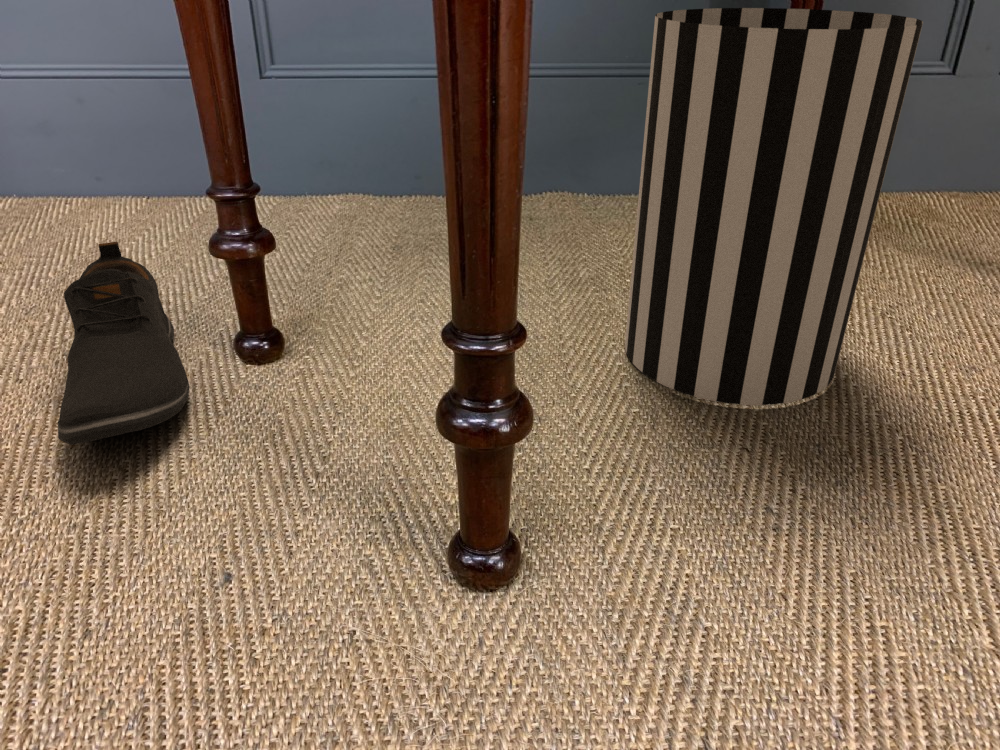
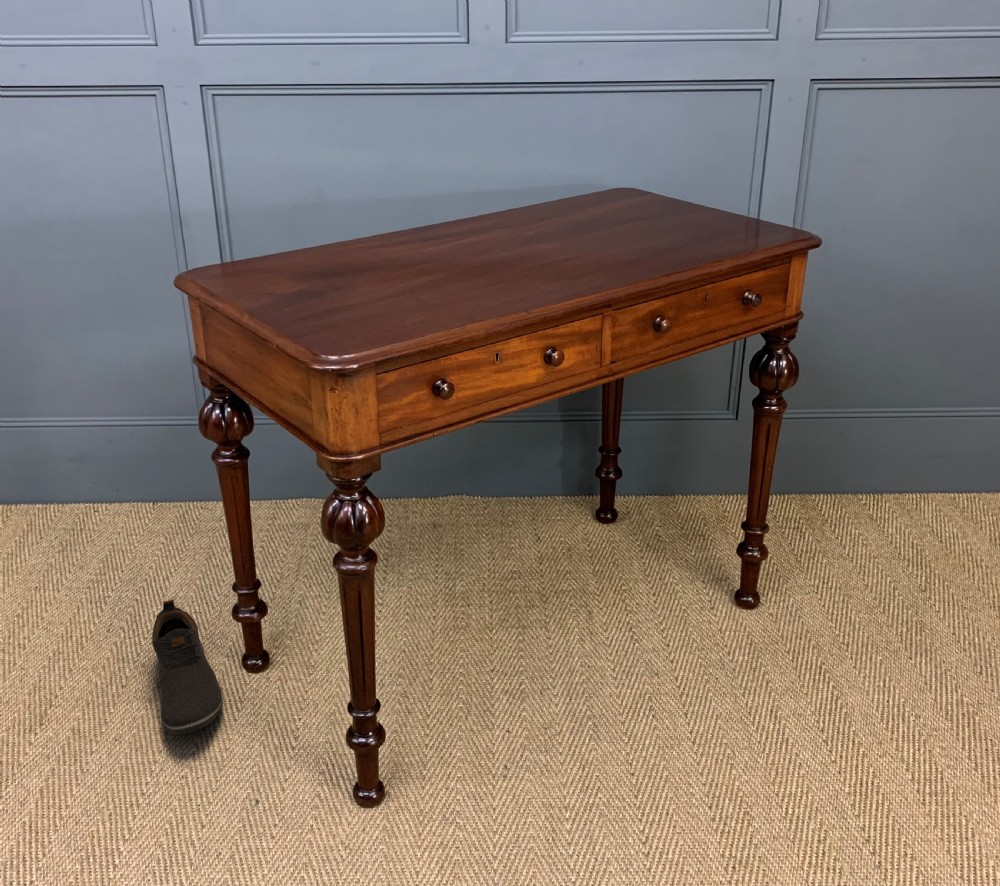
wastebasket: present [625,8,923,405] -> none [463,483,589,702]

